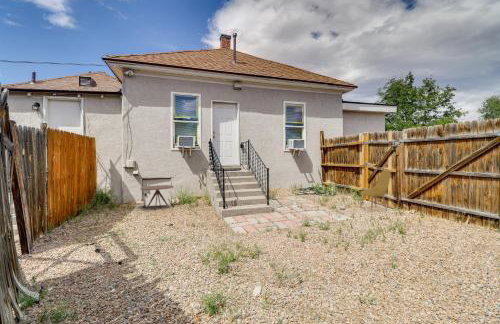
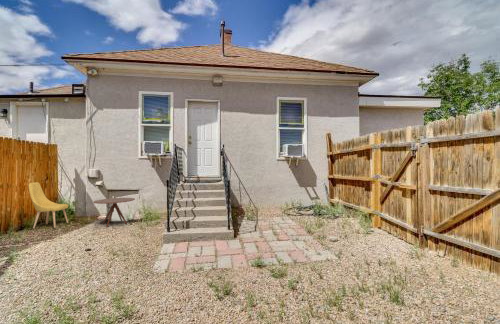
chair: present [361,170,390,211] -> present [28,182,68,228]

